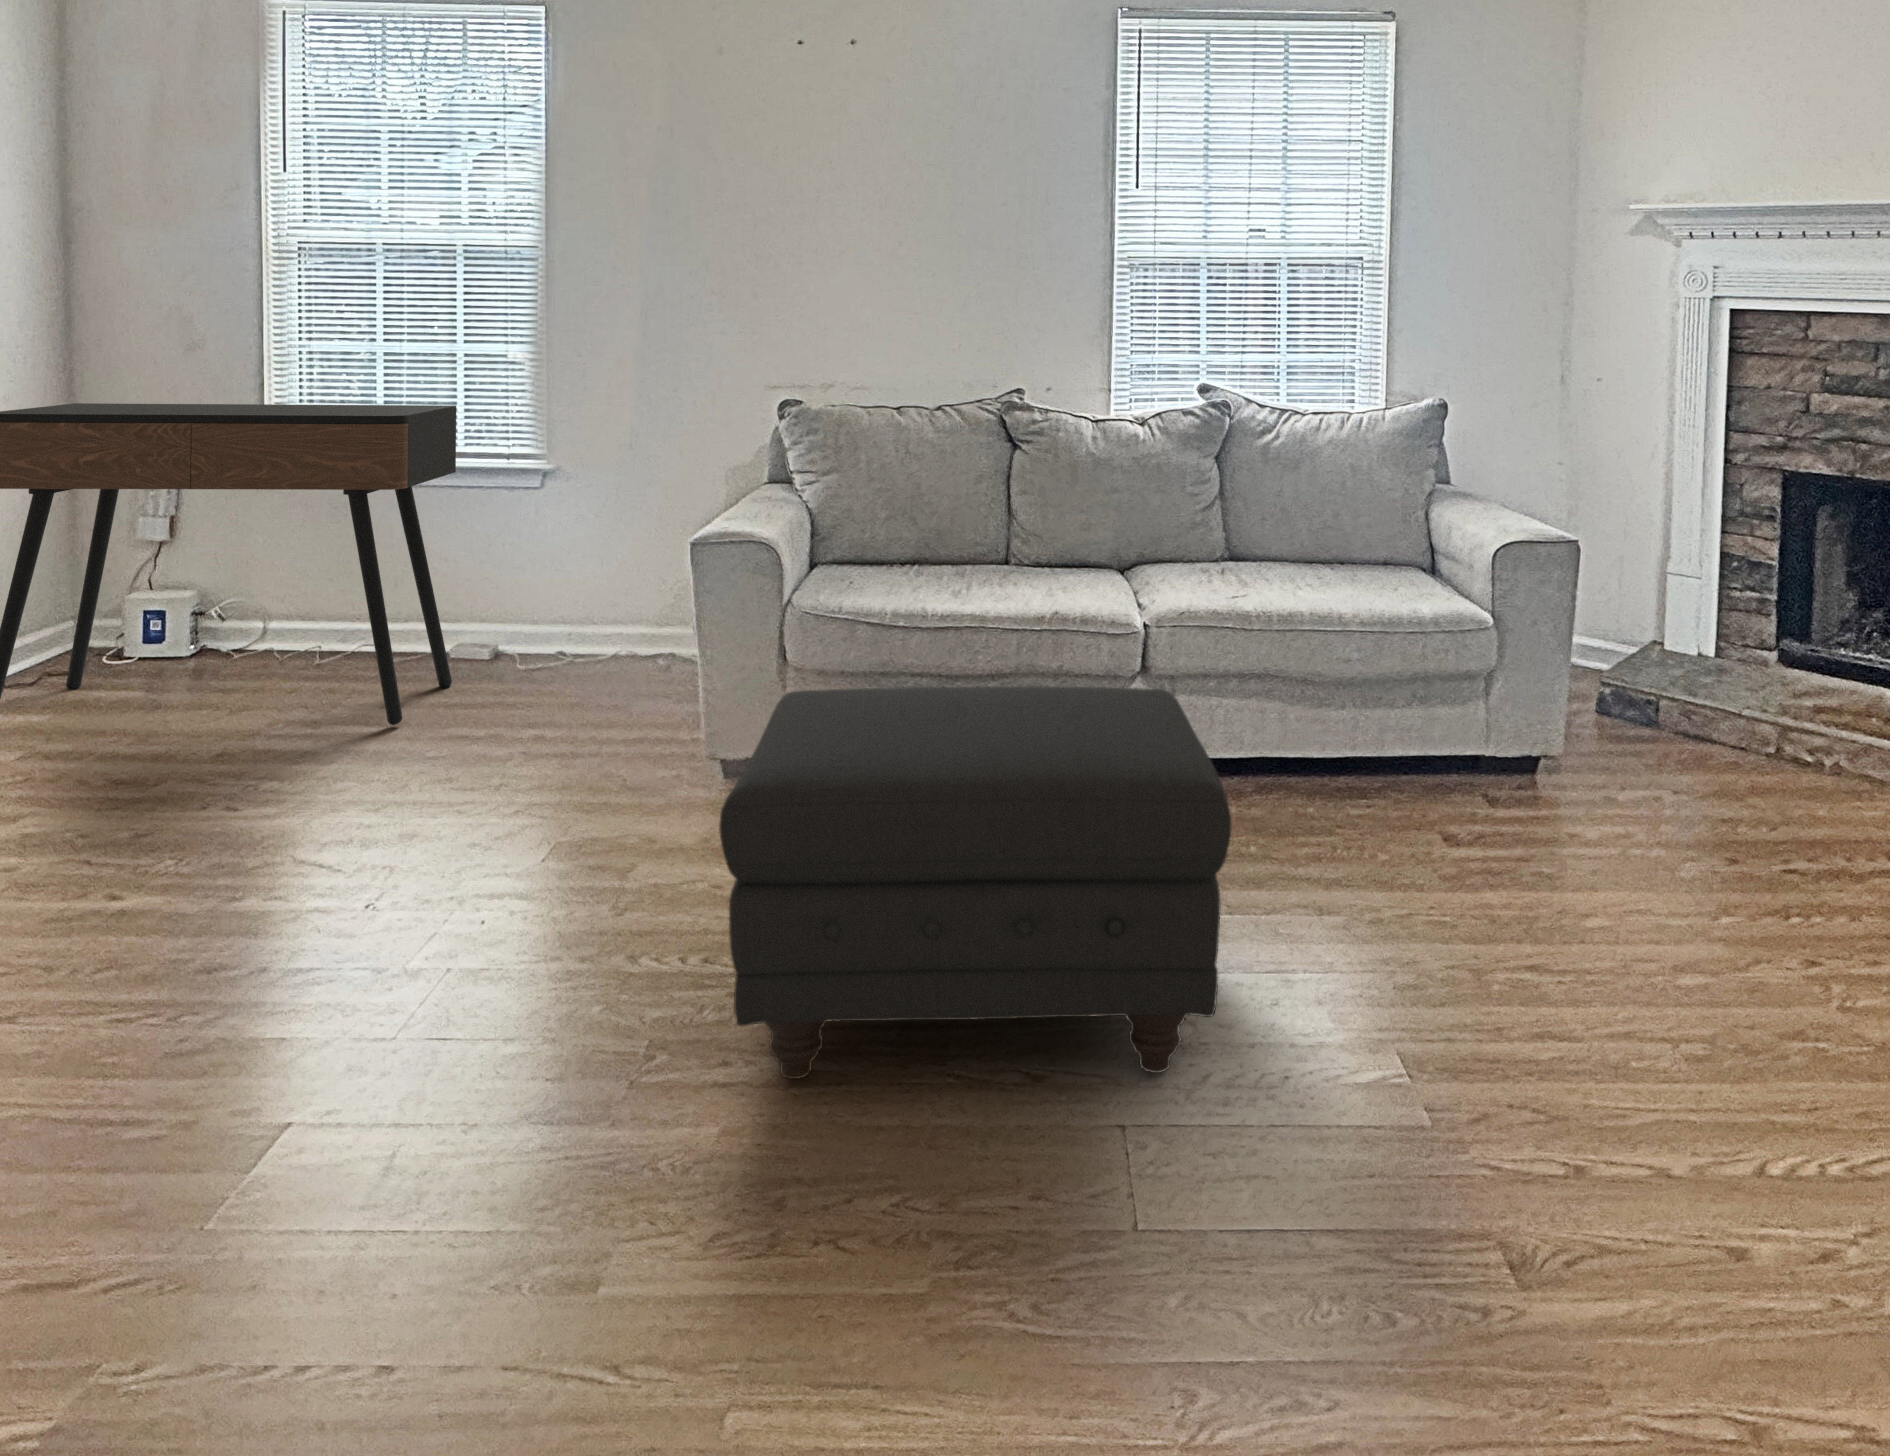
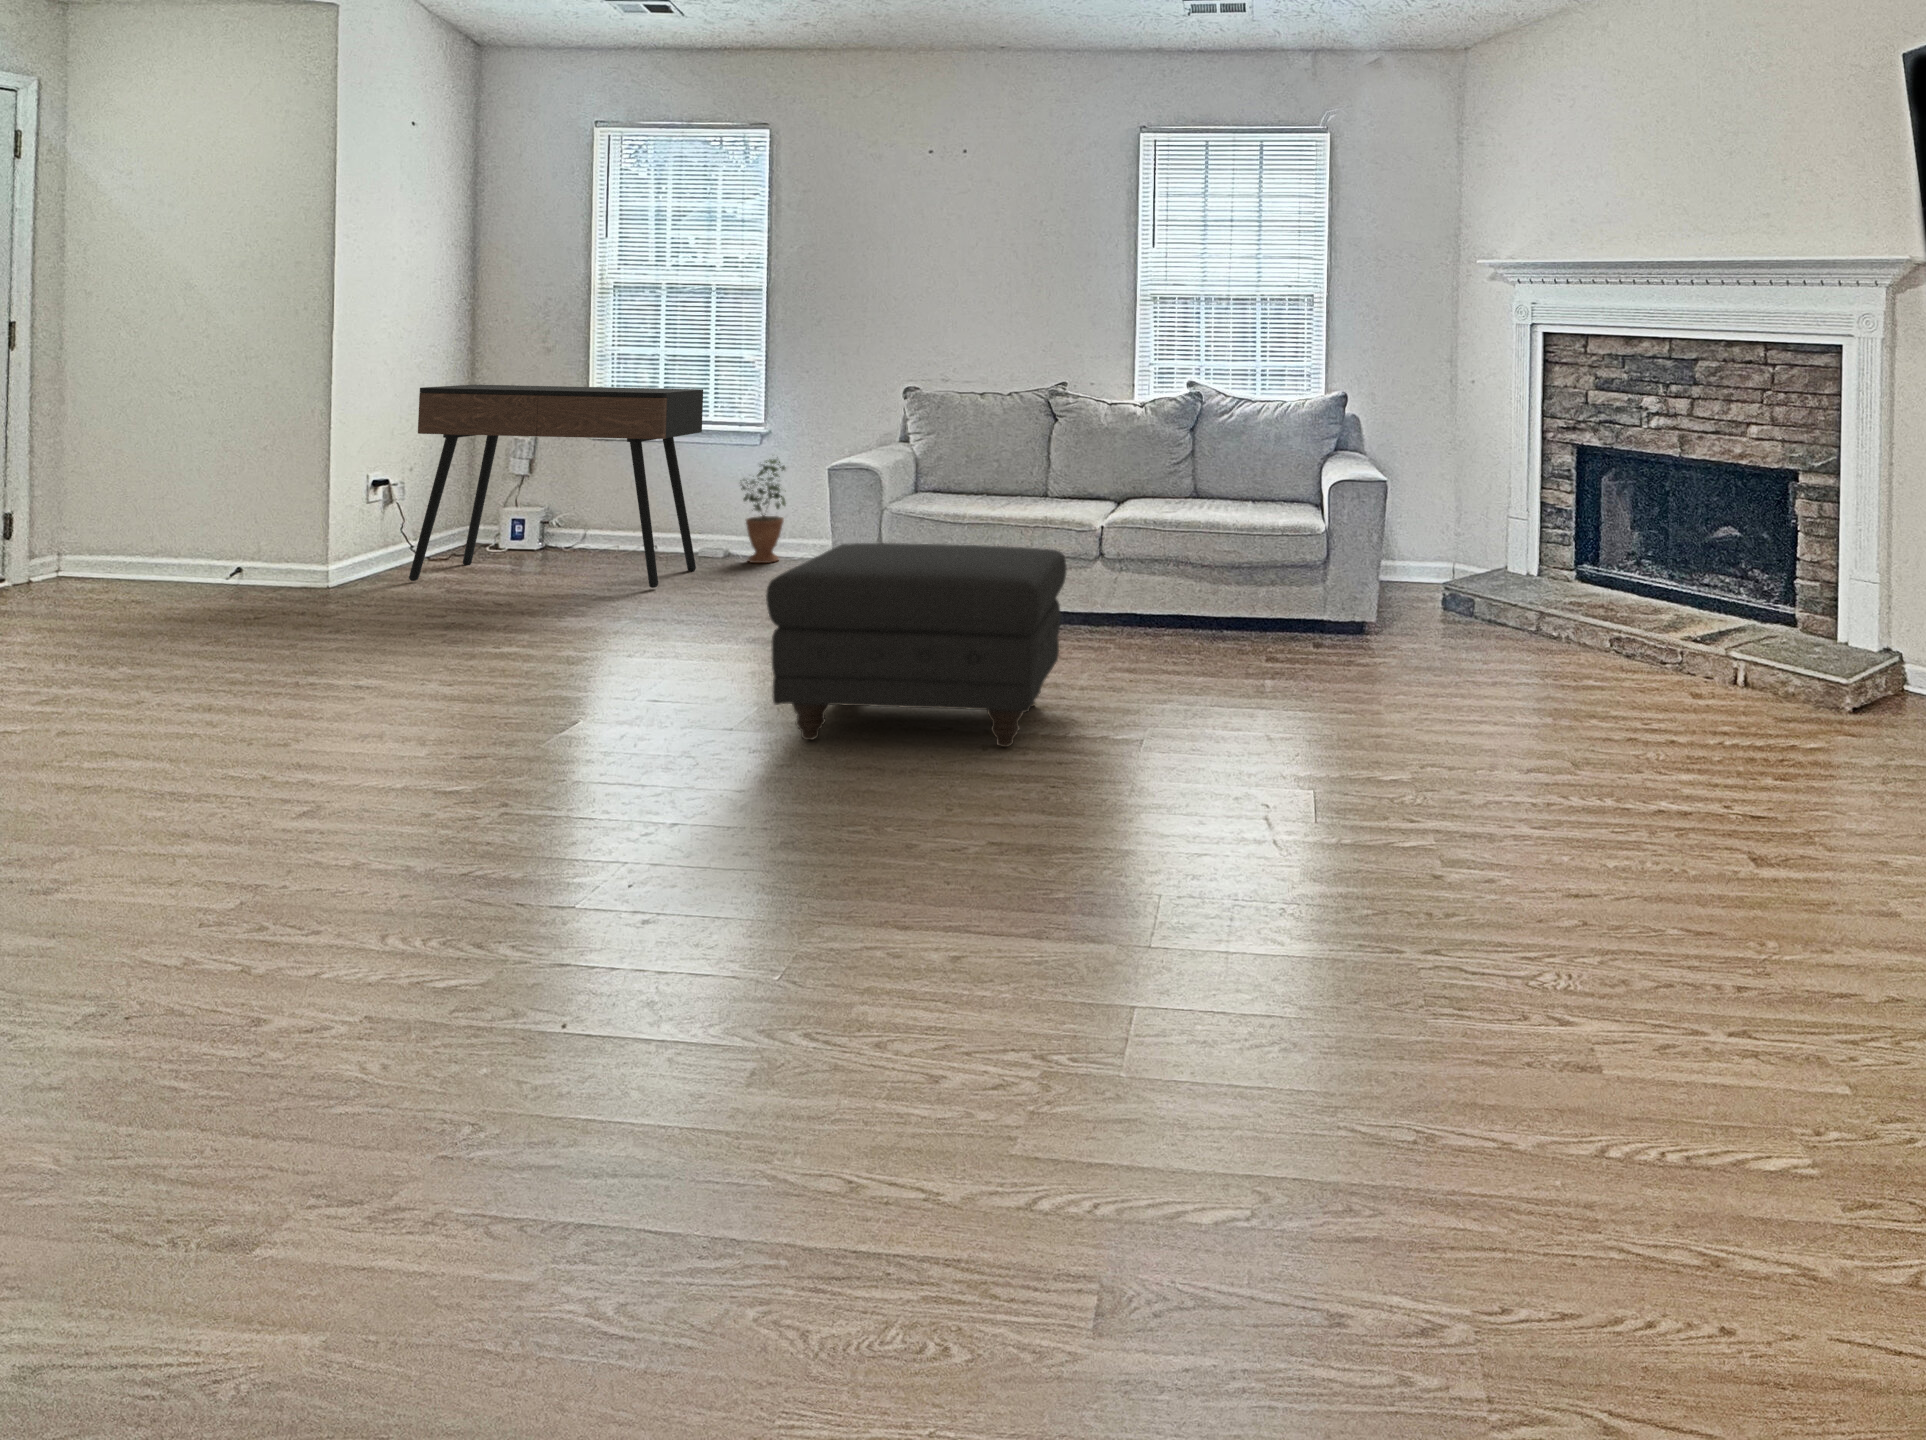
potted plant: none [510,500,583,668] -> present [741,457,786,563]

